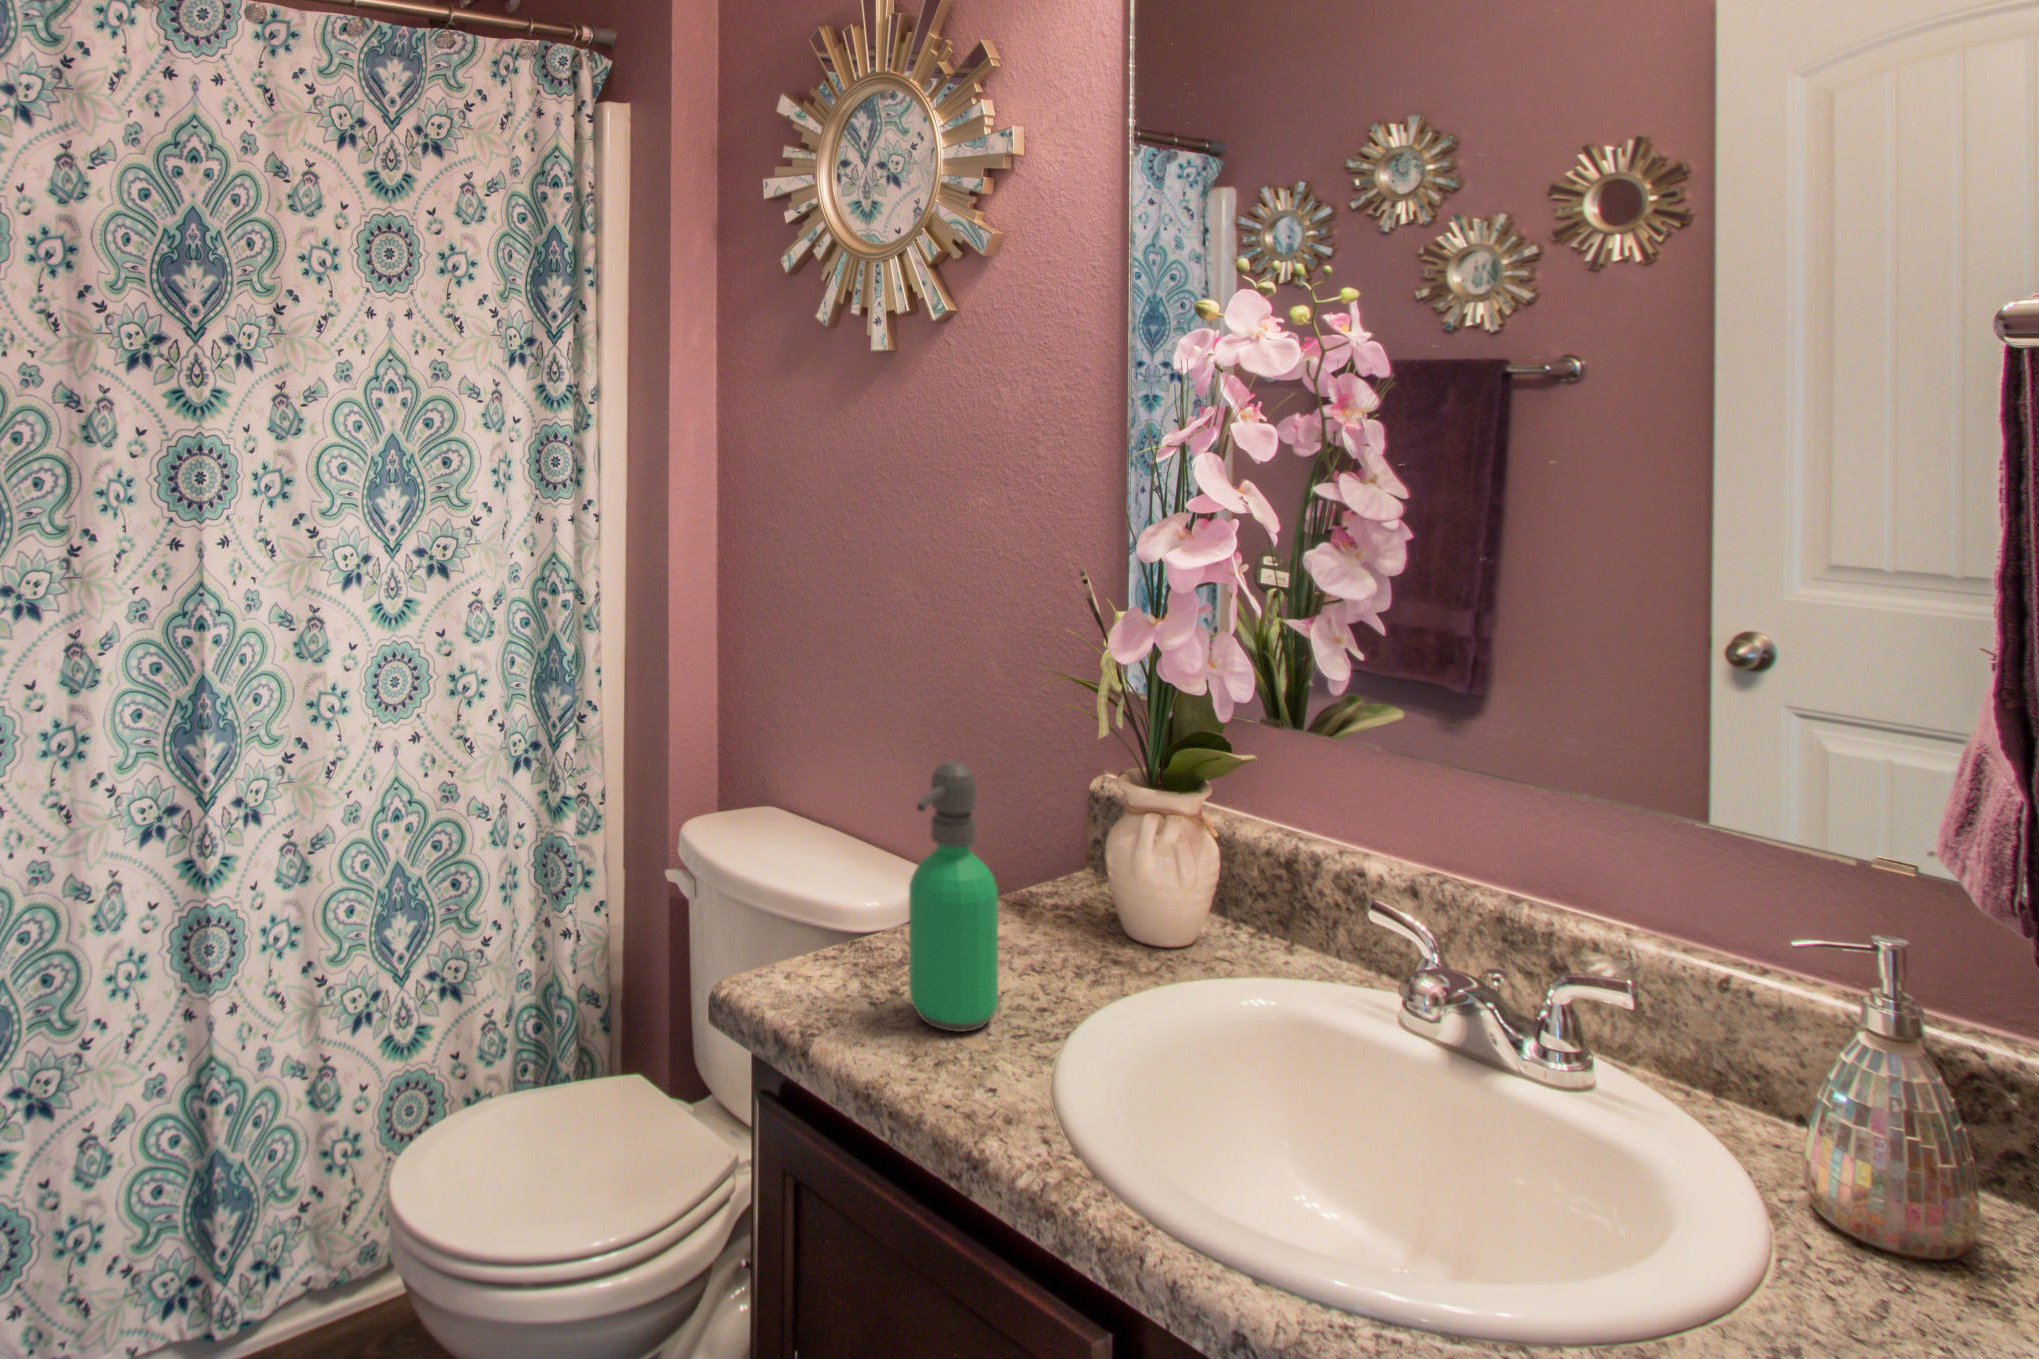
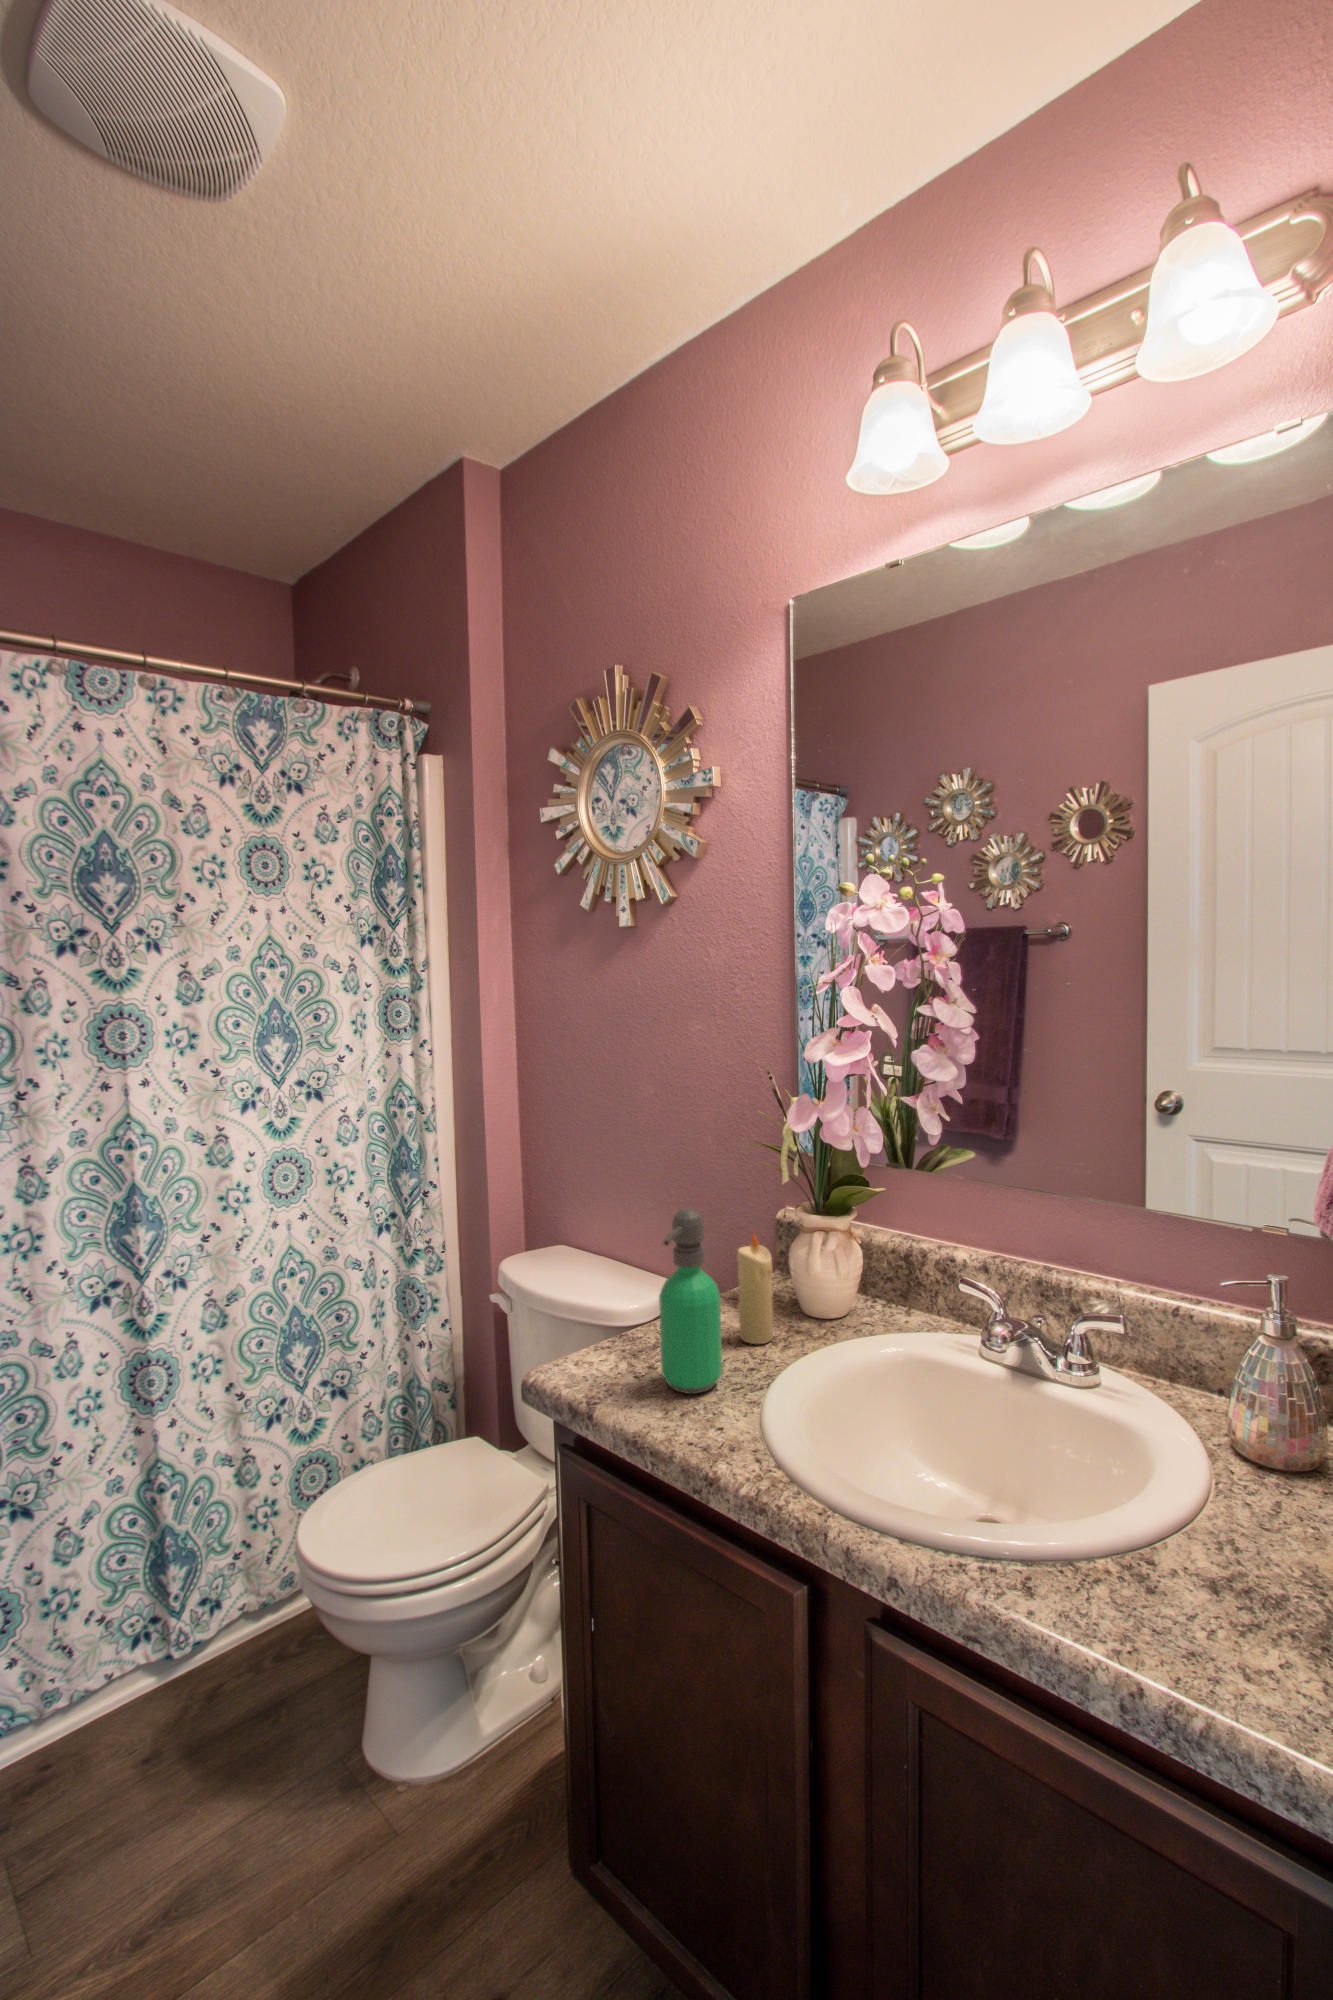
candle: none [1026,804,1079,973] -> present [737,1233,773,1344]

